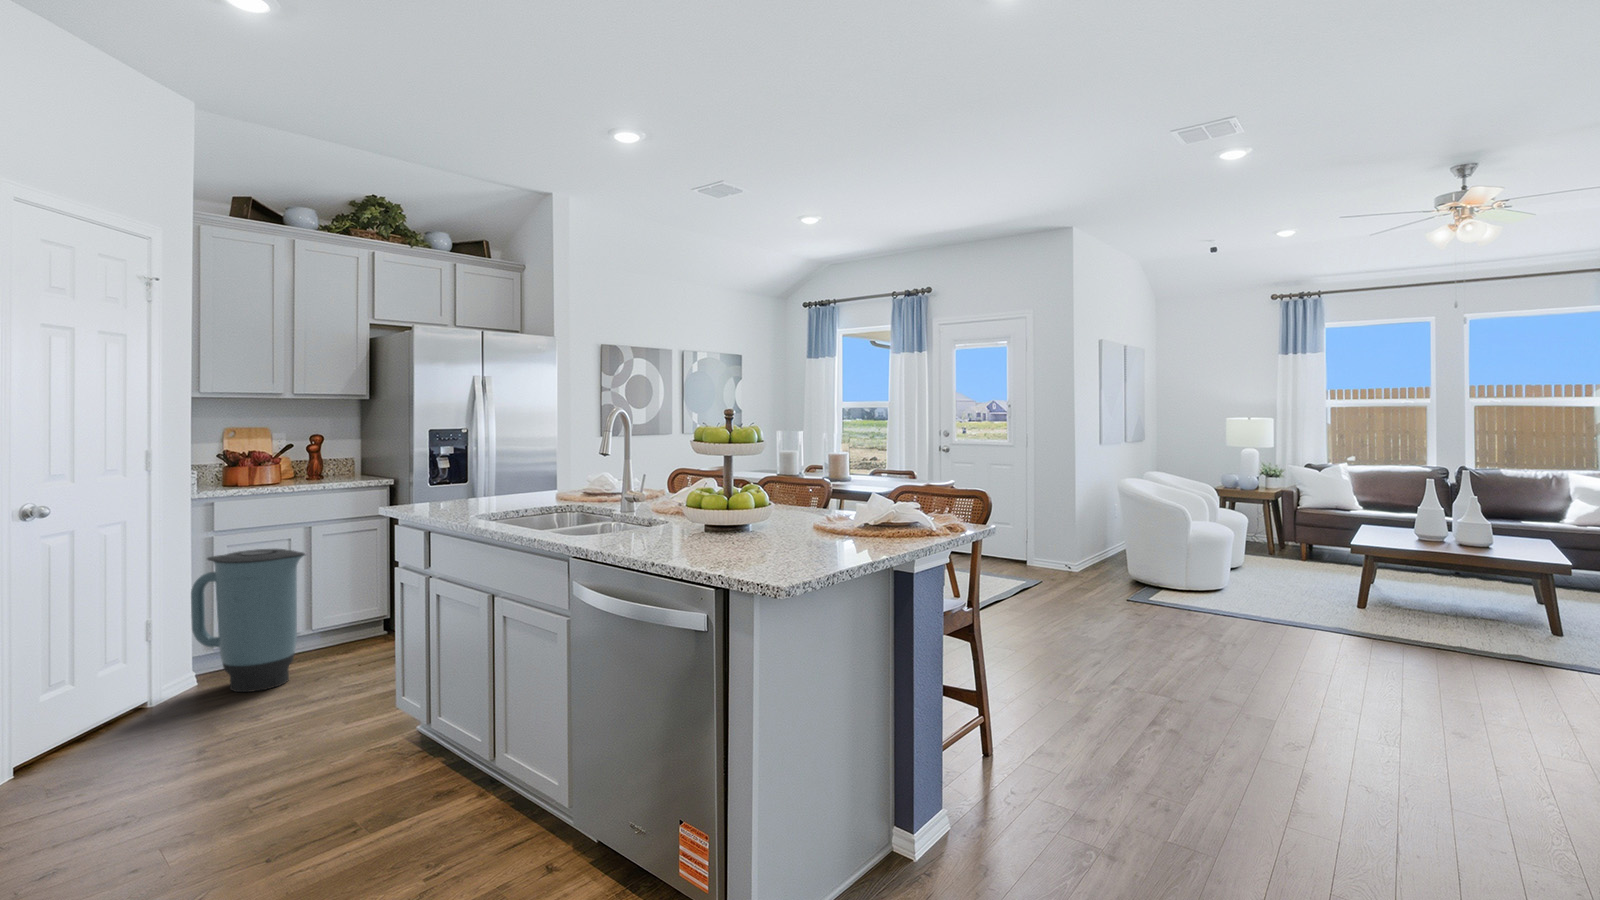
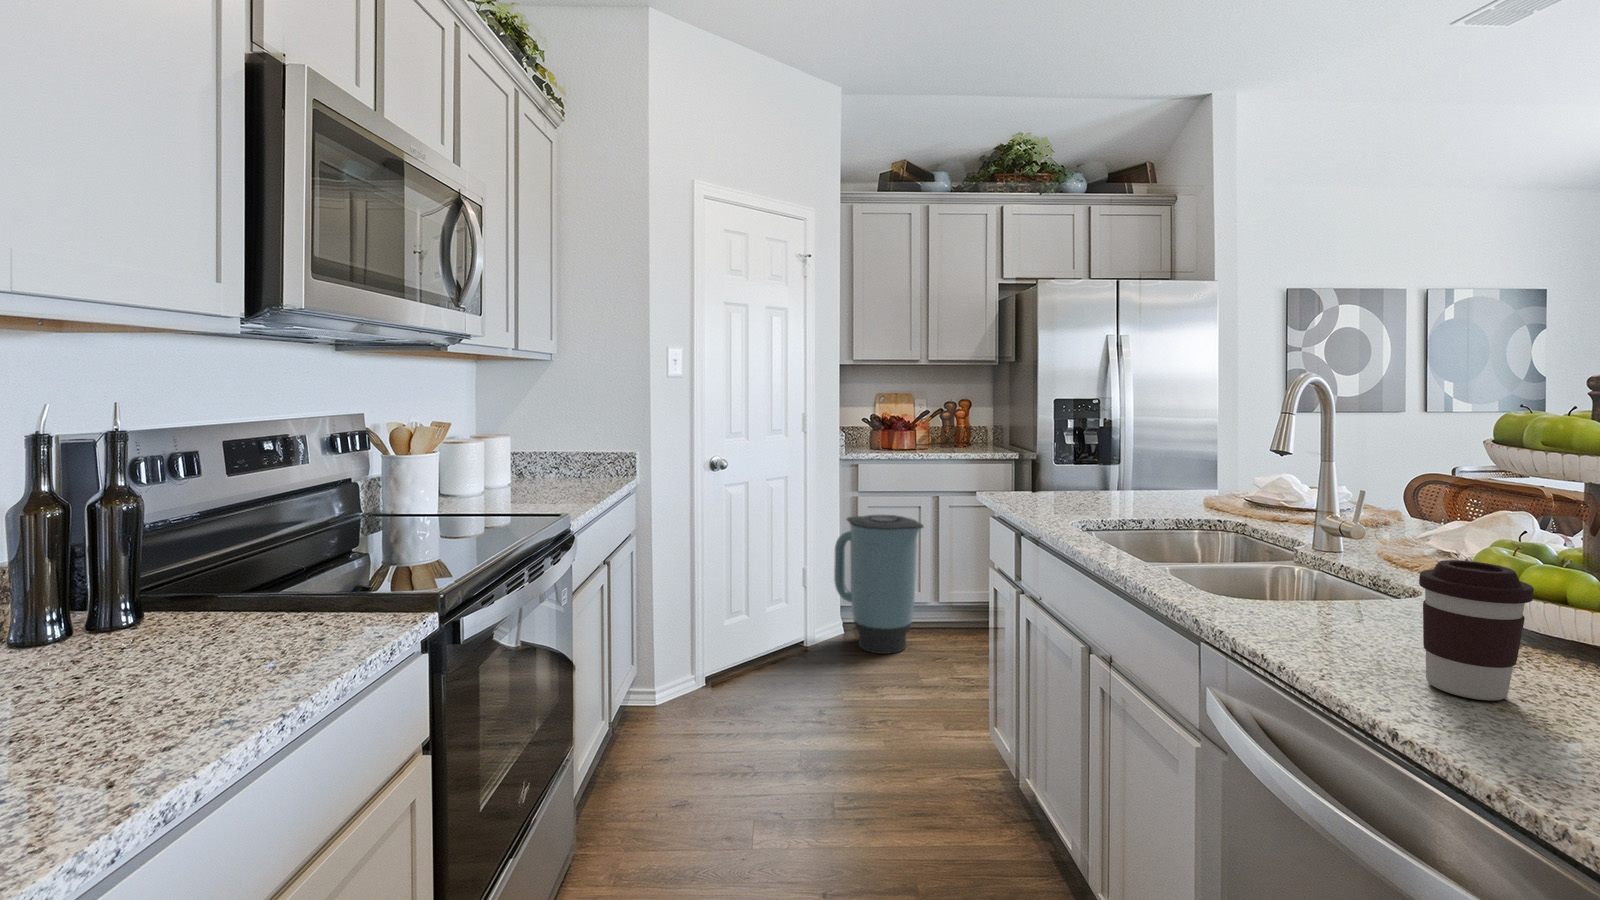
coffee cup: none [657,493,694,550] -> present [1419,560,1534,700]

